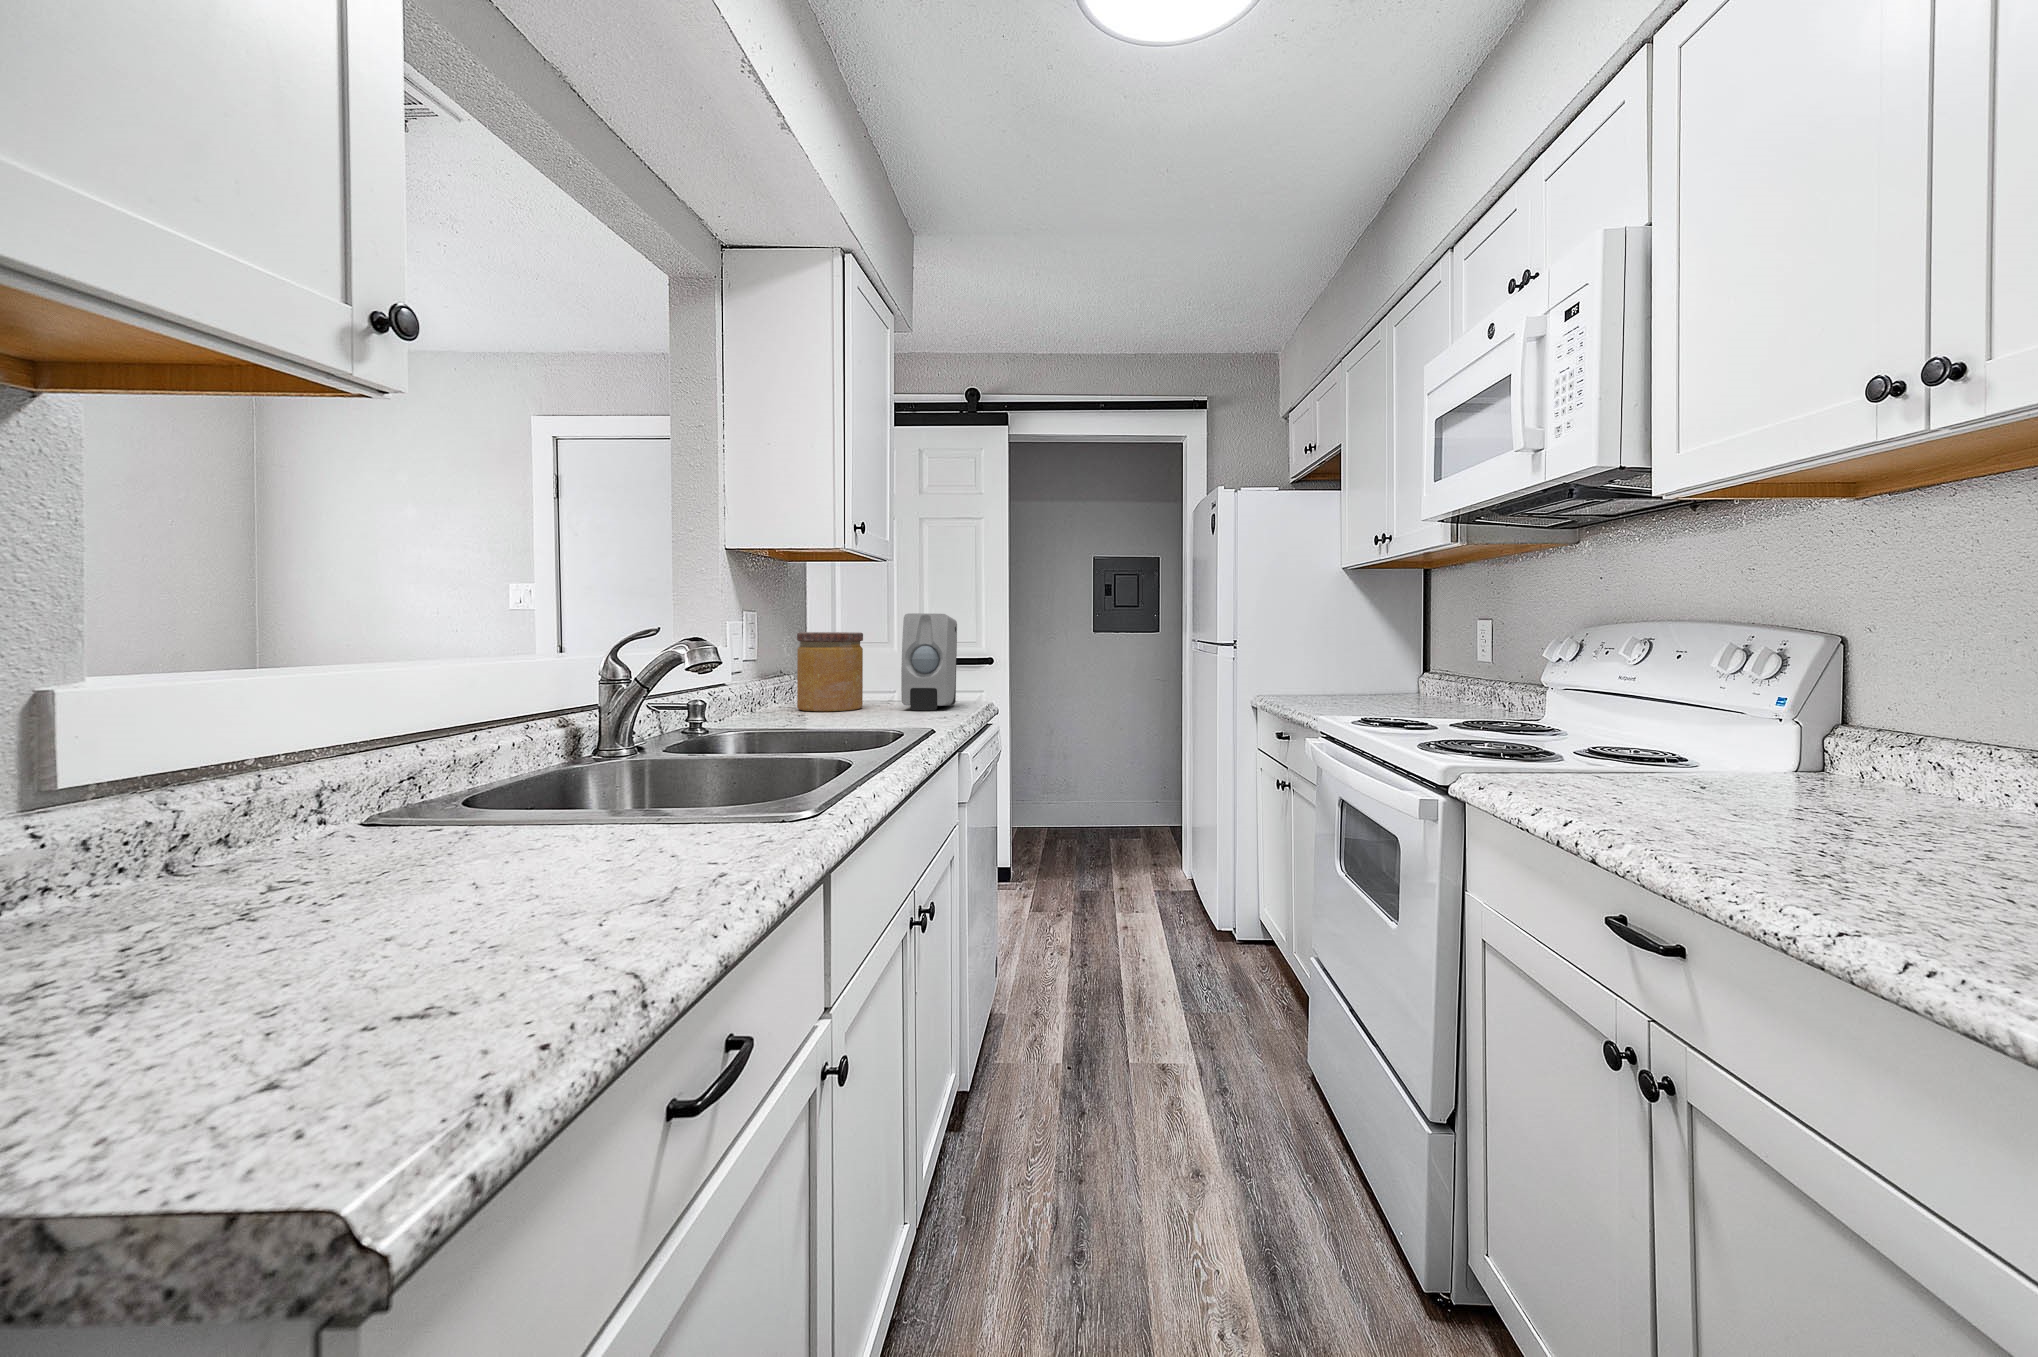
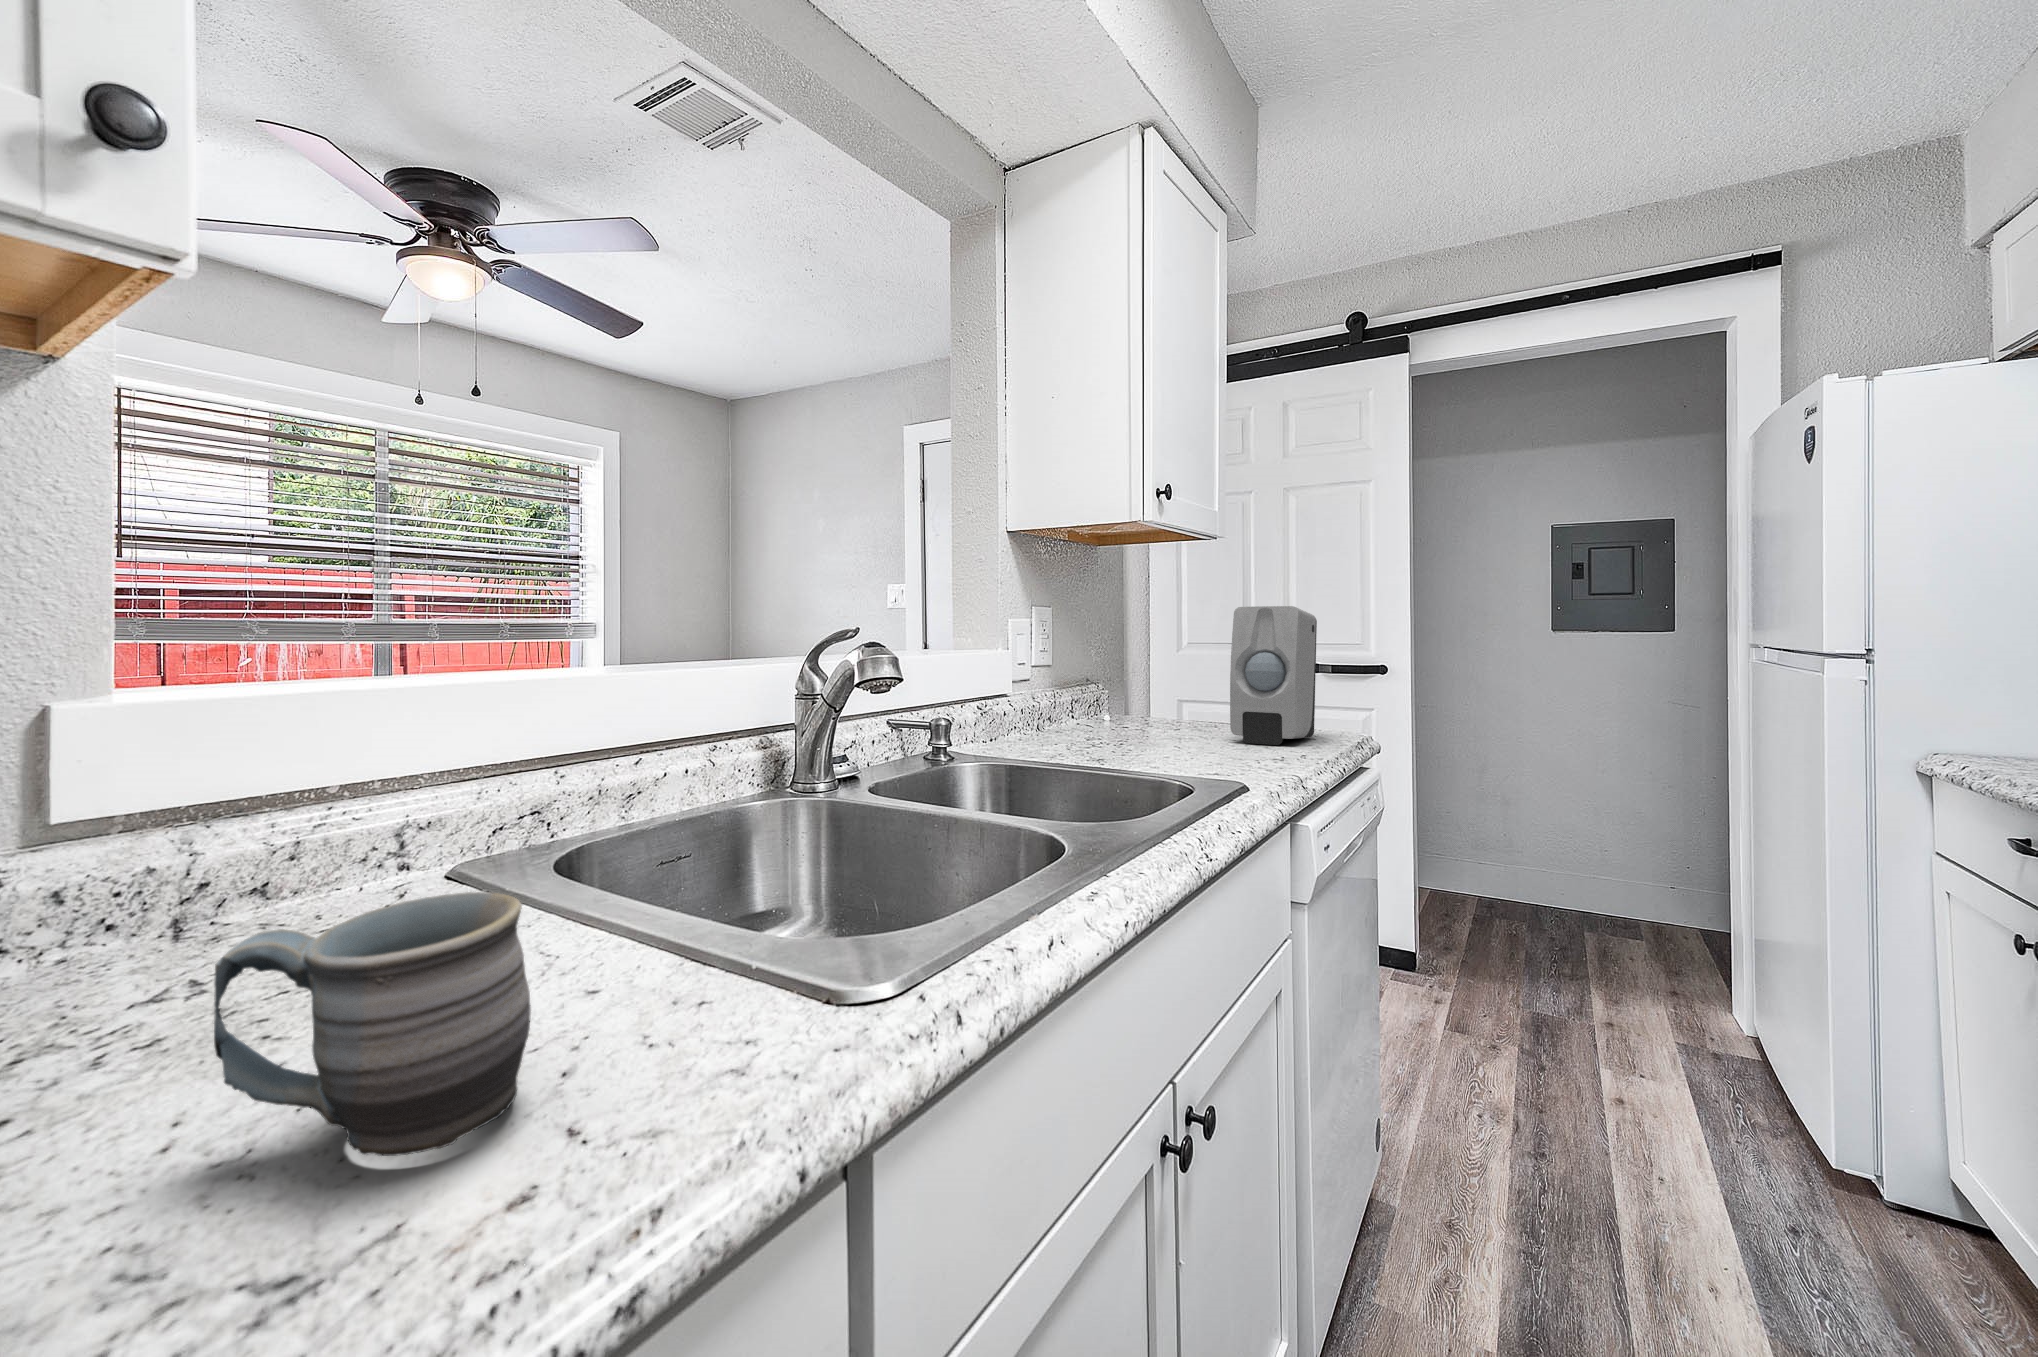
jar: present [797,632,863,711] -> none [1096,633,1181,738]
mug: none [501,772,662,895] -> present [214,892,531,1156]

